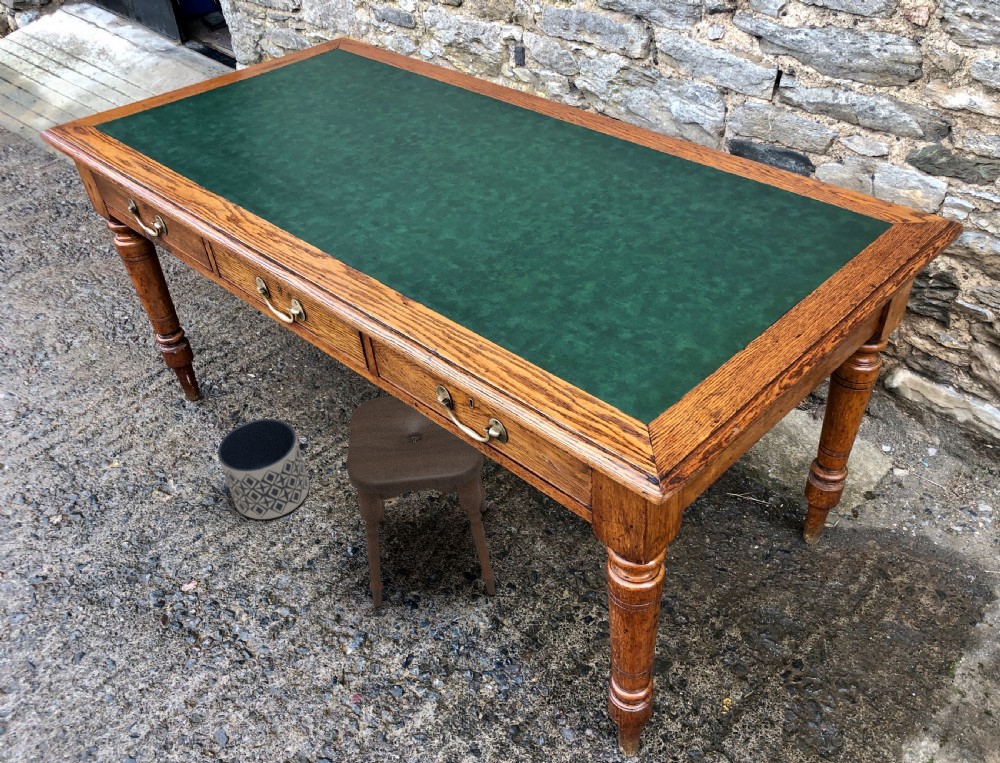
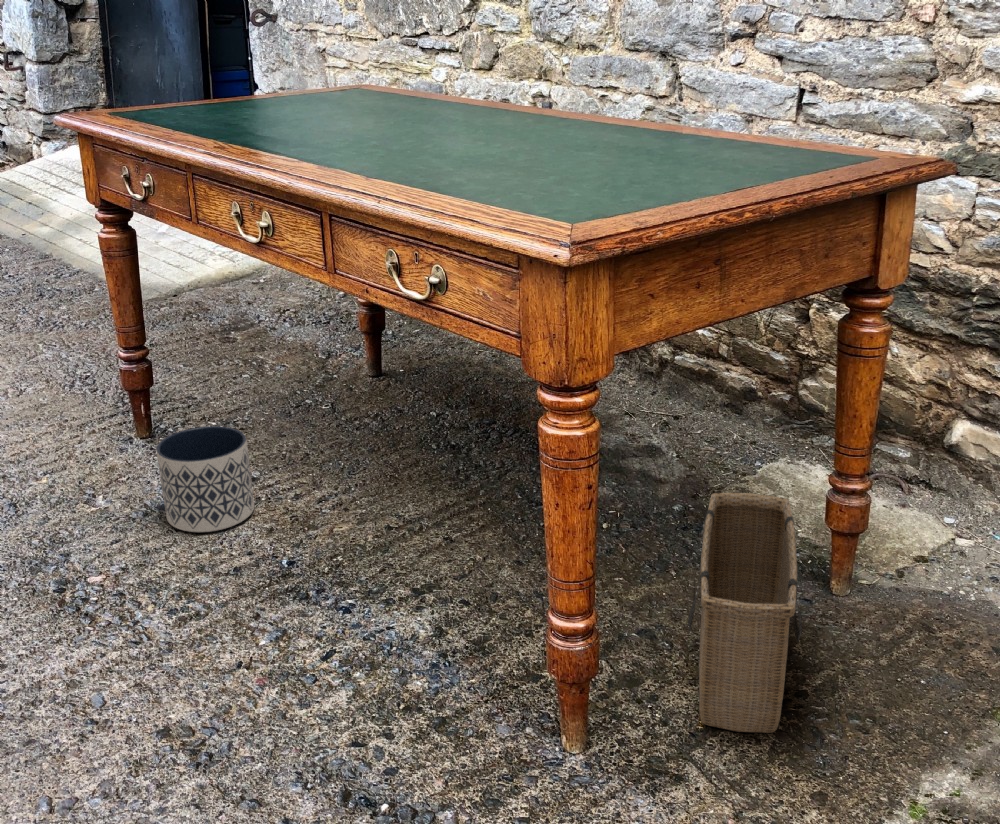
stool: present [347,396,495,607] -> none [288,370,452,609]
basket: none [712,499,820,724] -> present [688,493,802,733]

